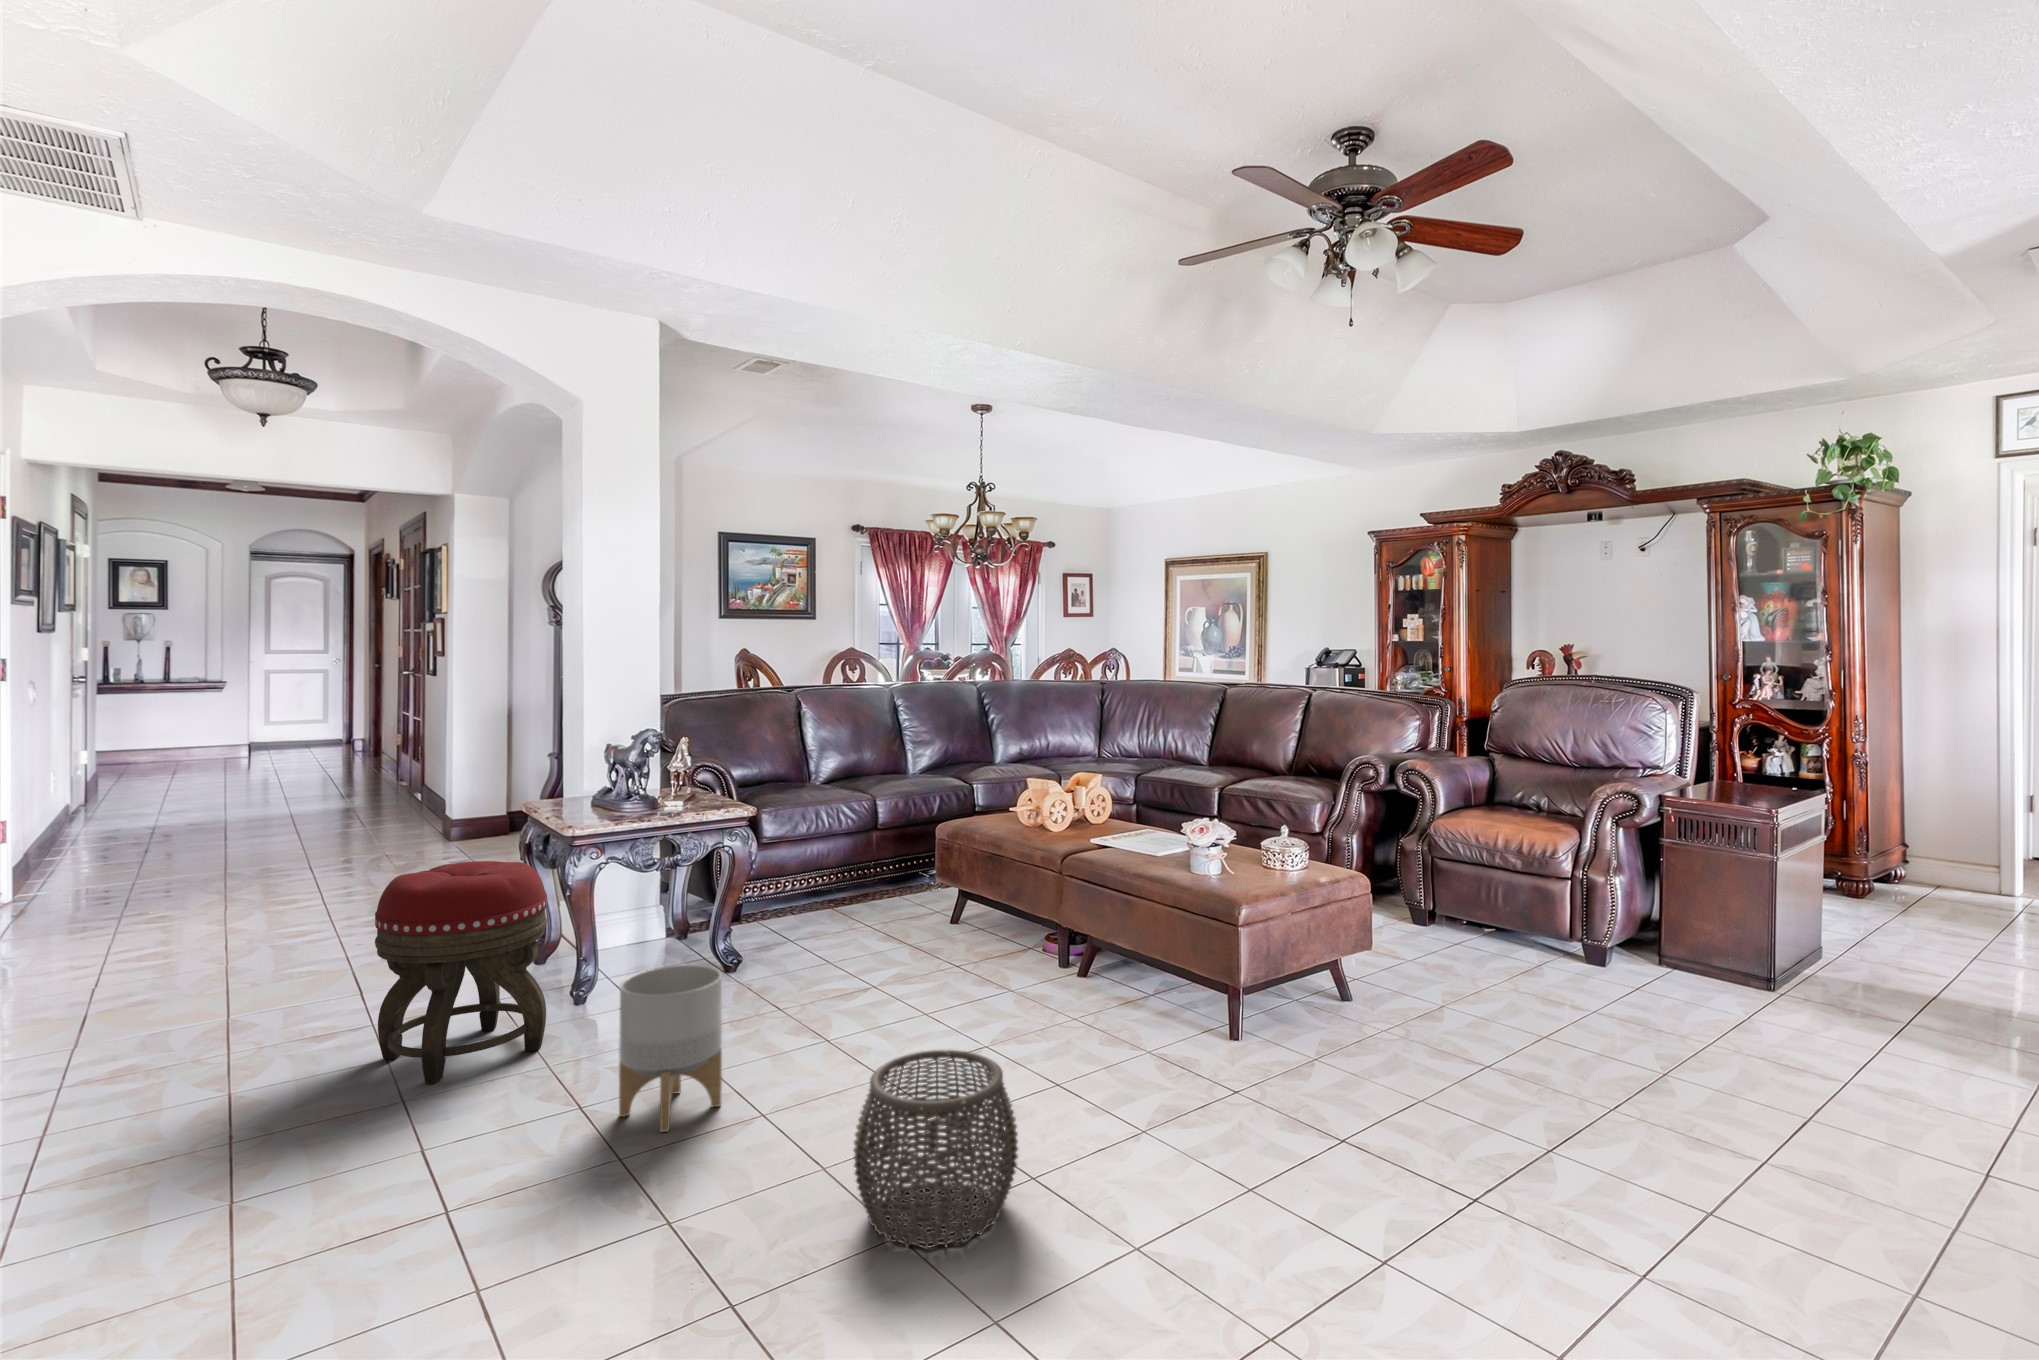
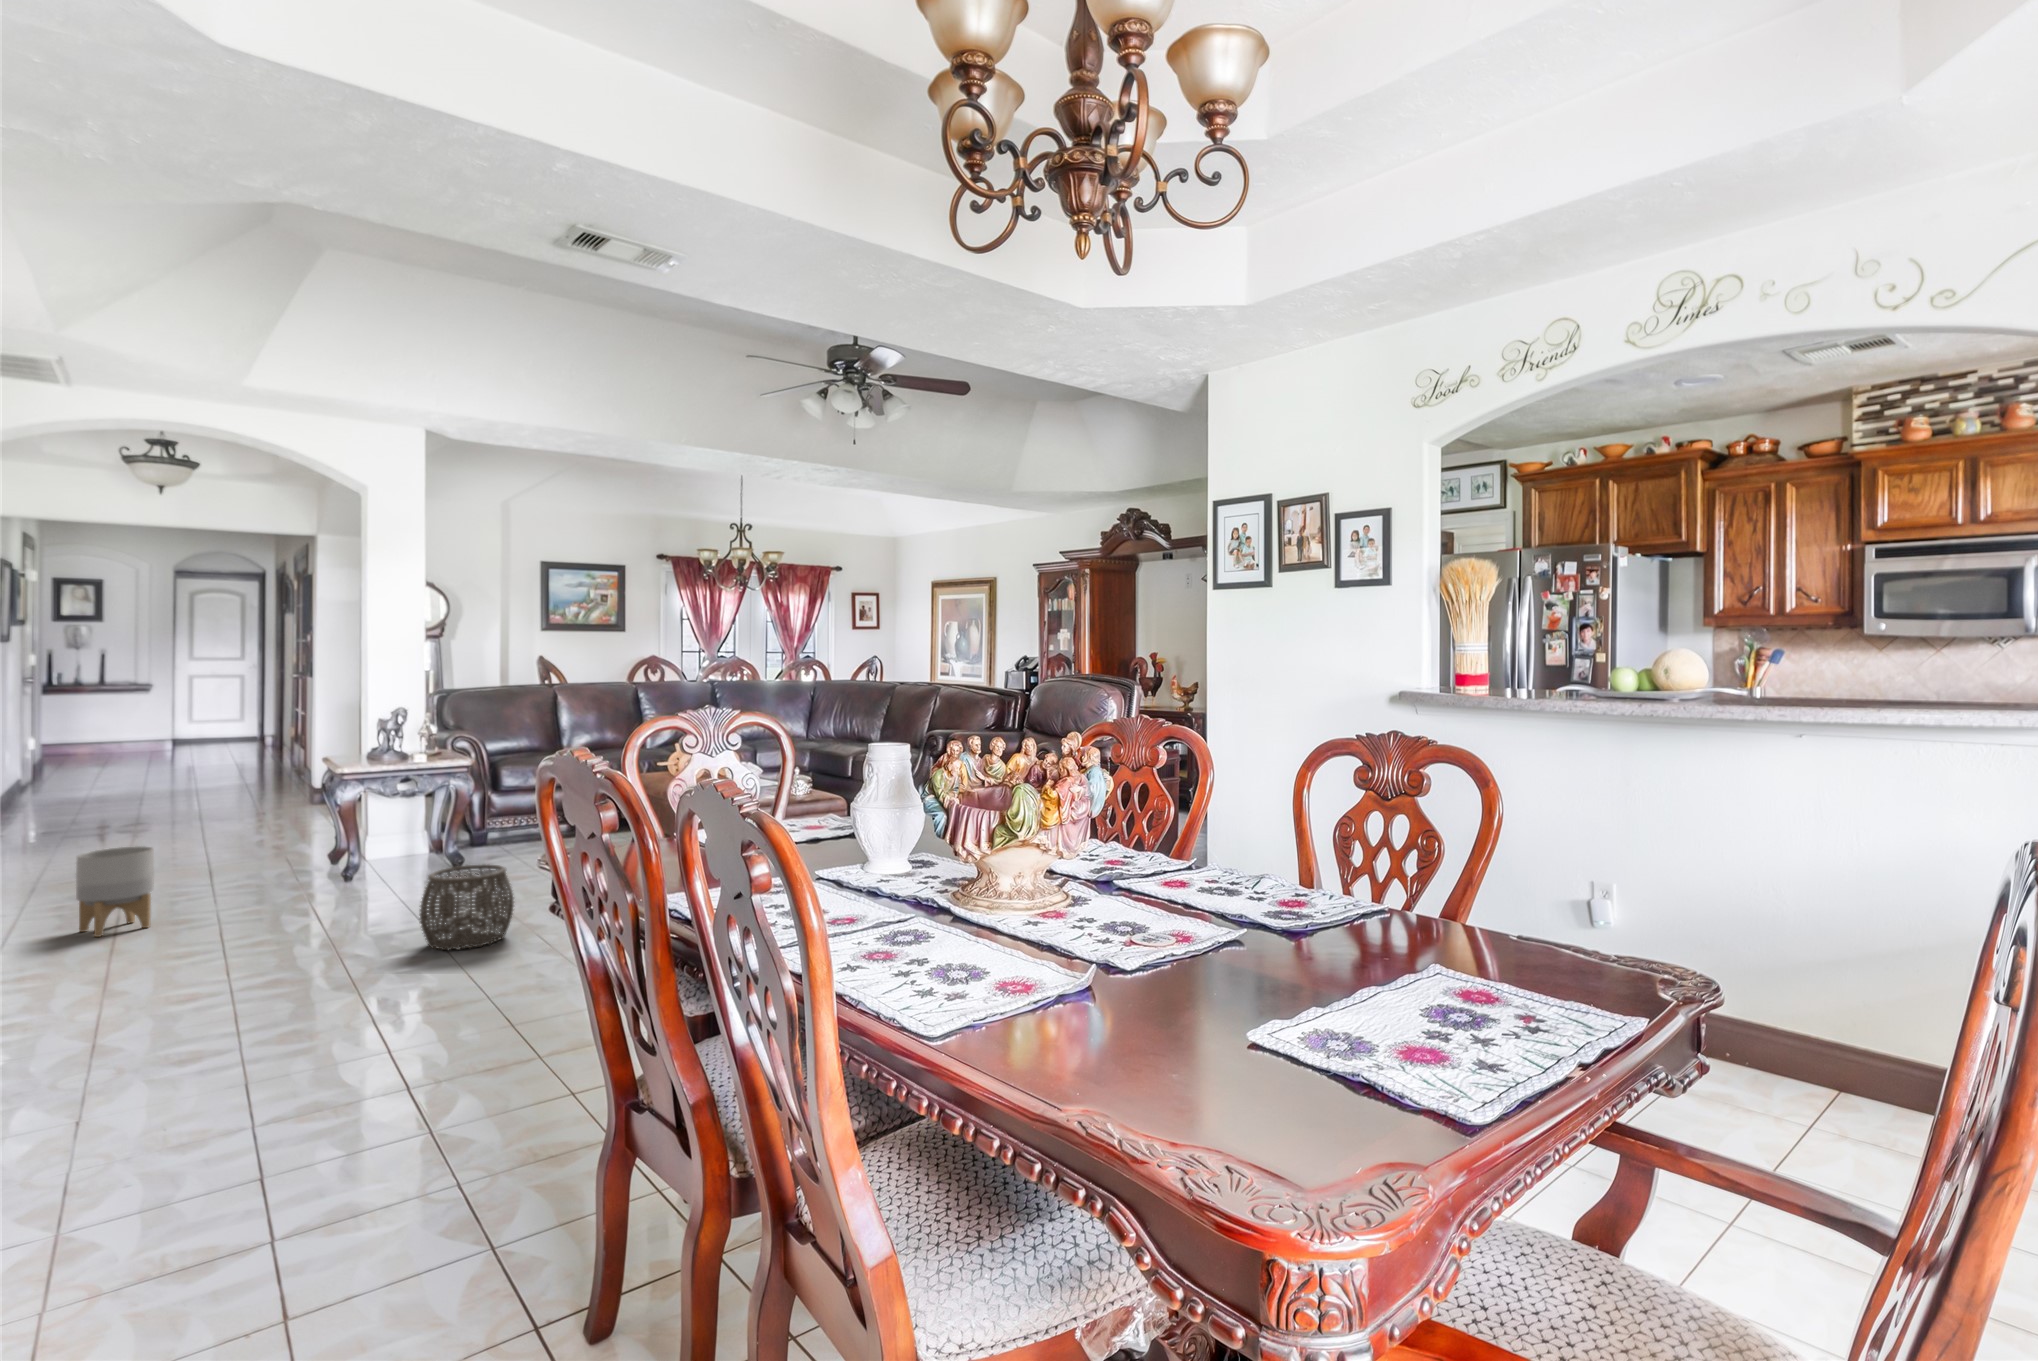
footstool: present [375,861,547,1084] -> none [199,784,311,905]
planter: present [619,964,722,1132] -> present [76,846,154,937]

